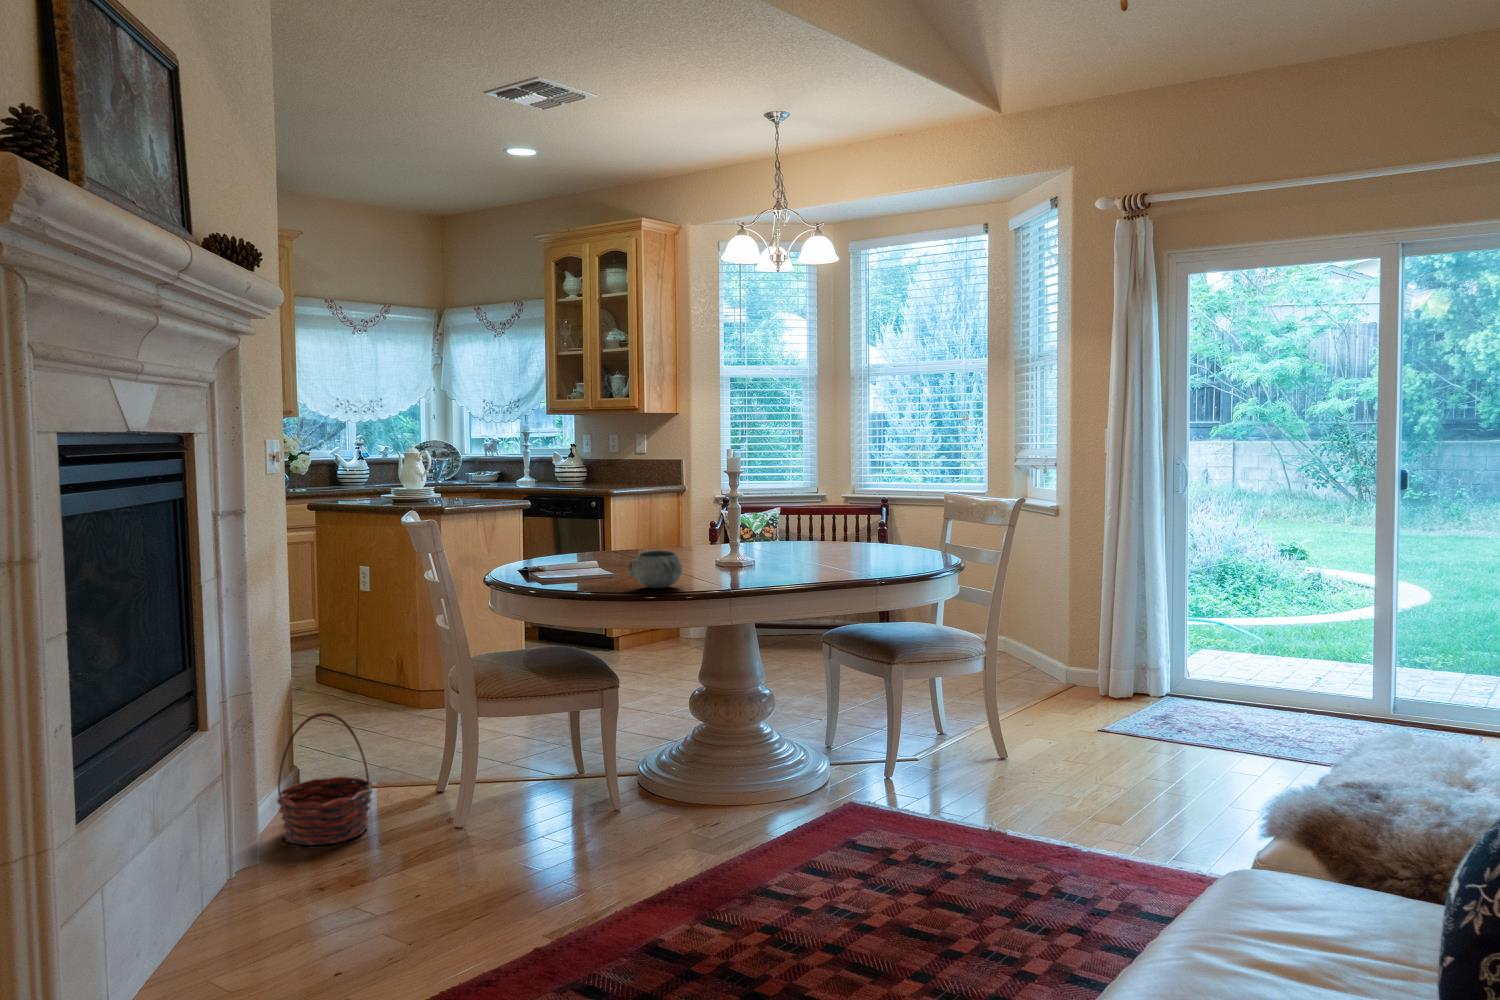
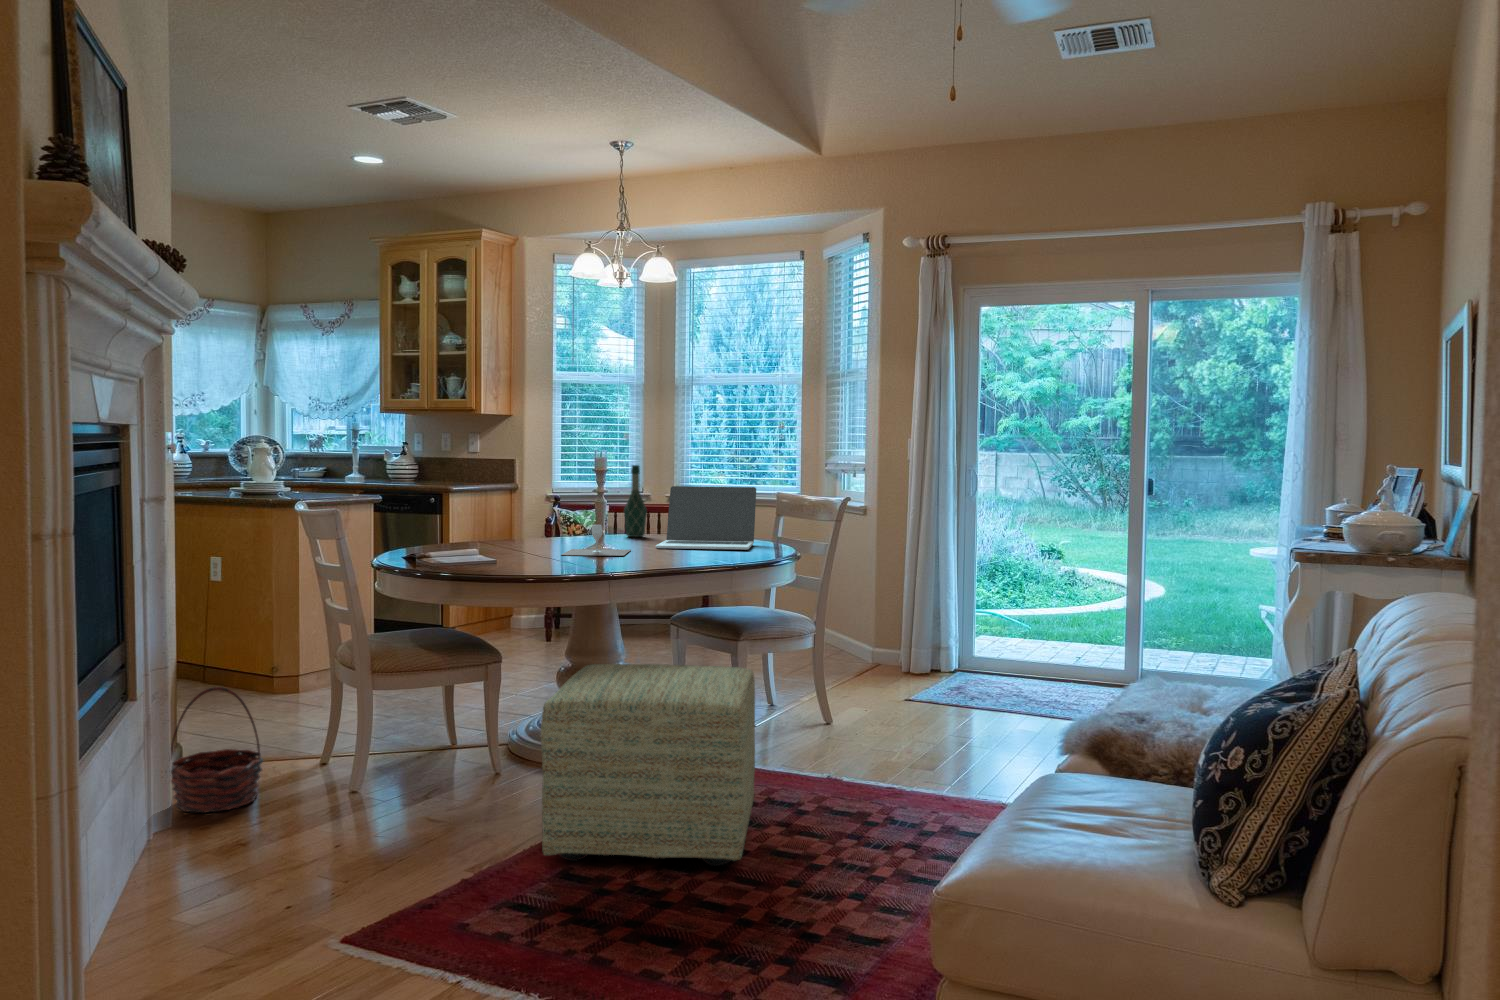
wine bottle: none [773,466,798,546] -> present [624,465,647,537]
laptop: none [799,488,918,561] -> present [656,486,756,550]
wine glass: none [688,535,770,570] -> present [562,524,631,556]
decorative bowl: present [628,550,682,588] -> none [517,536,566,569]
ottoman: none [630,697,893,944] -> present [541,664,755,866]

